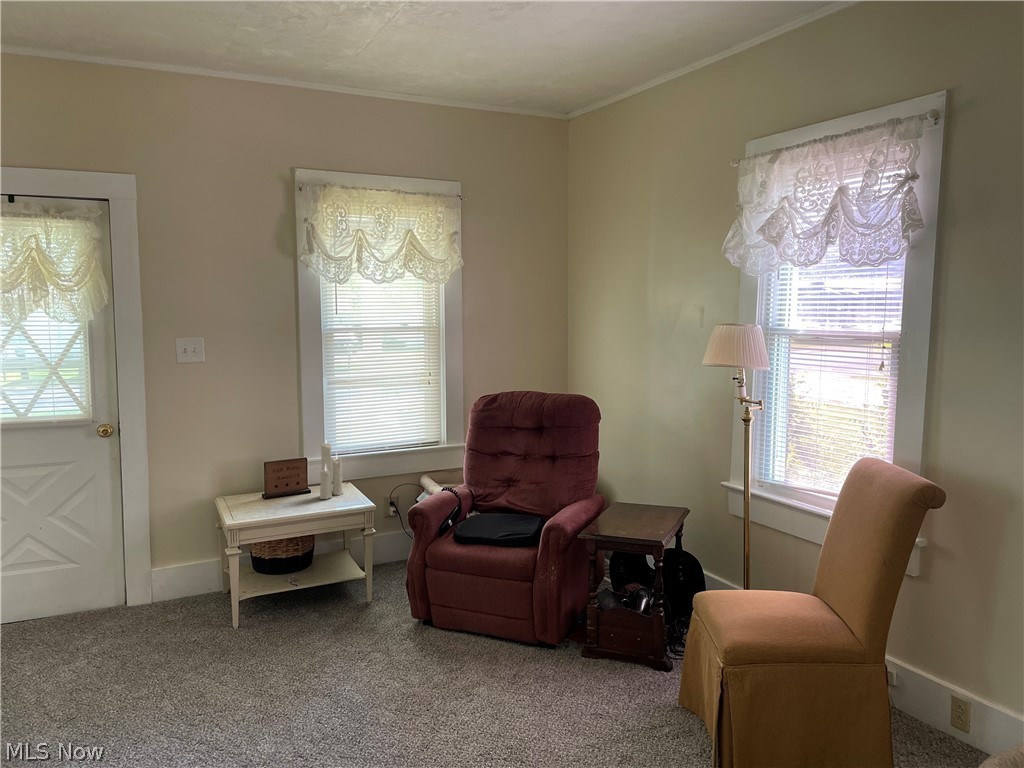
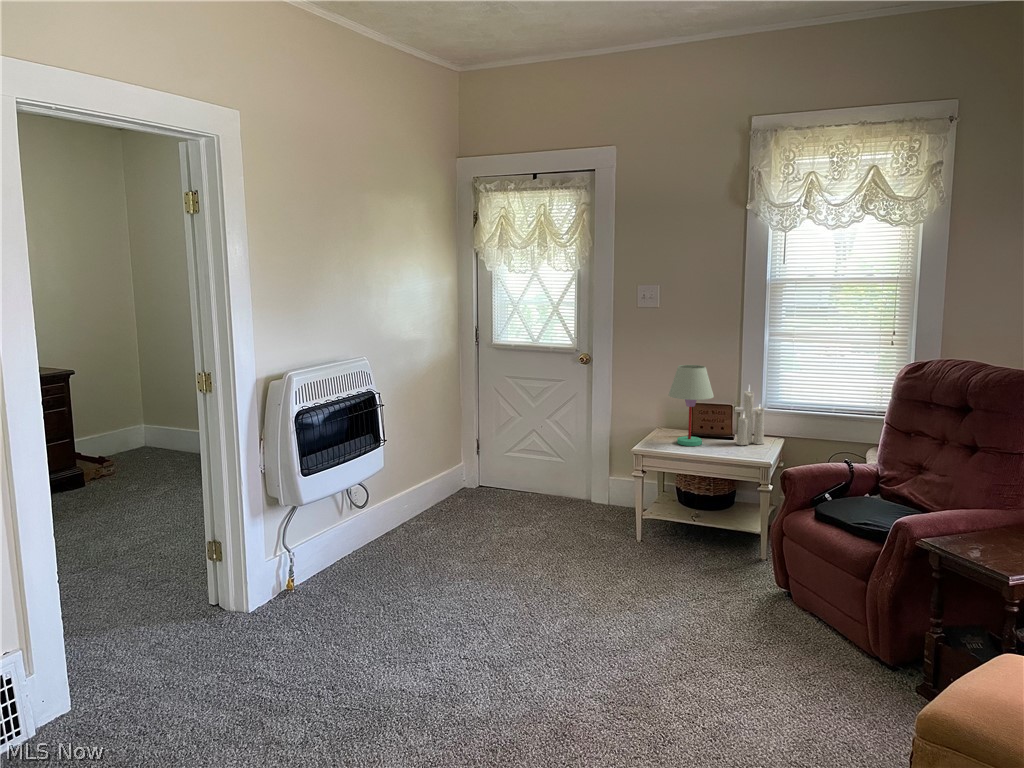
table lamp: none [247,423,298,511] -> present [669,365,714,446]

